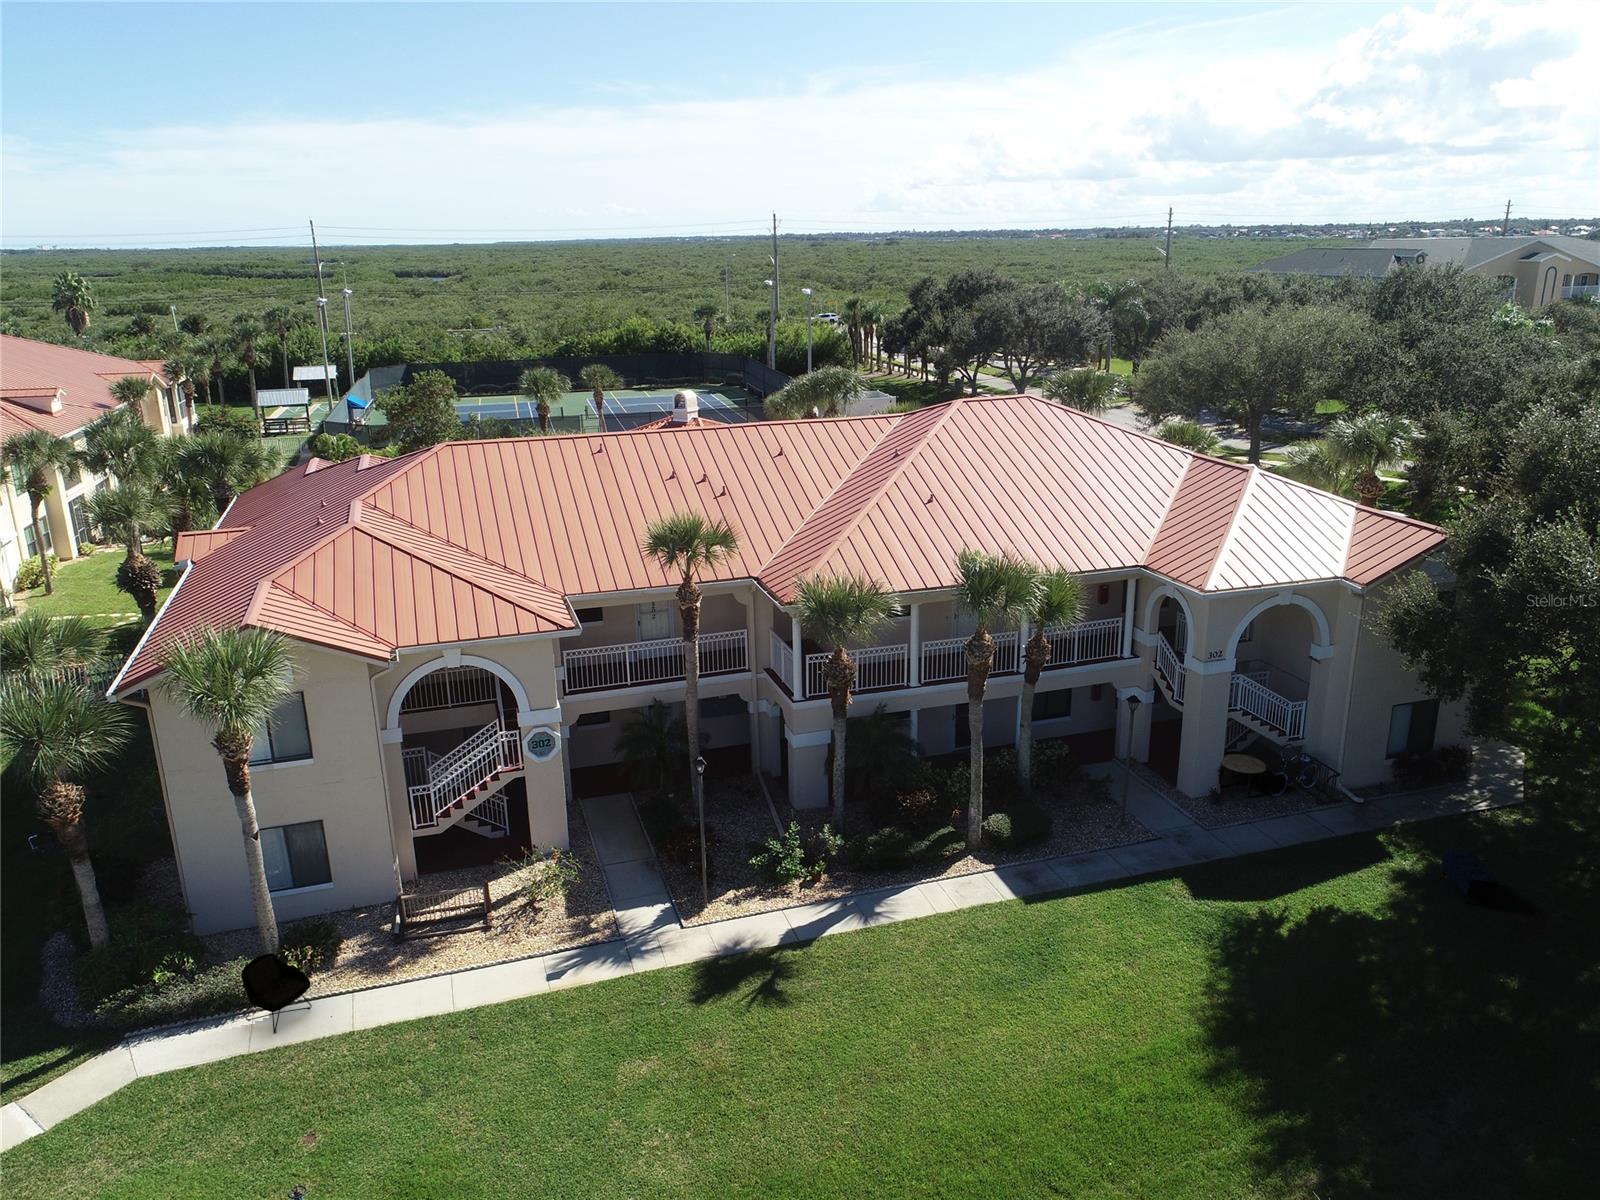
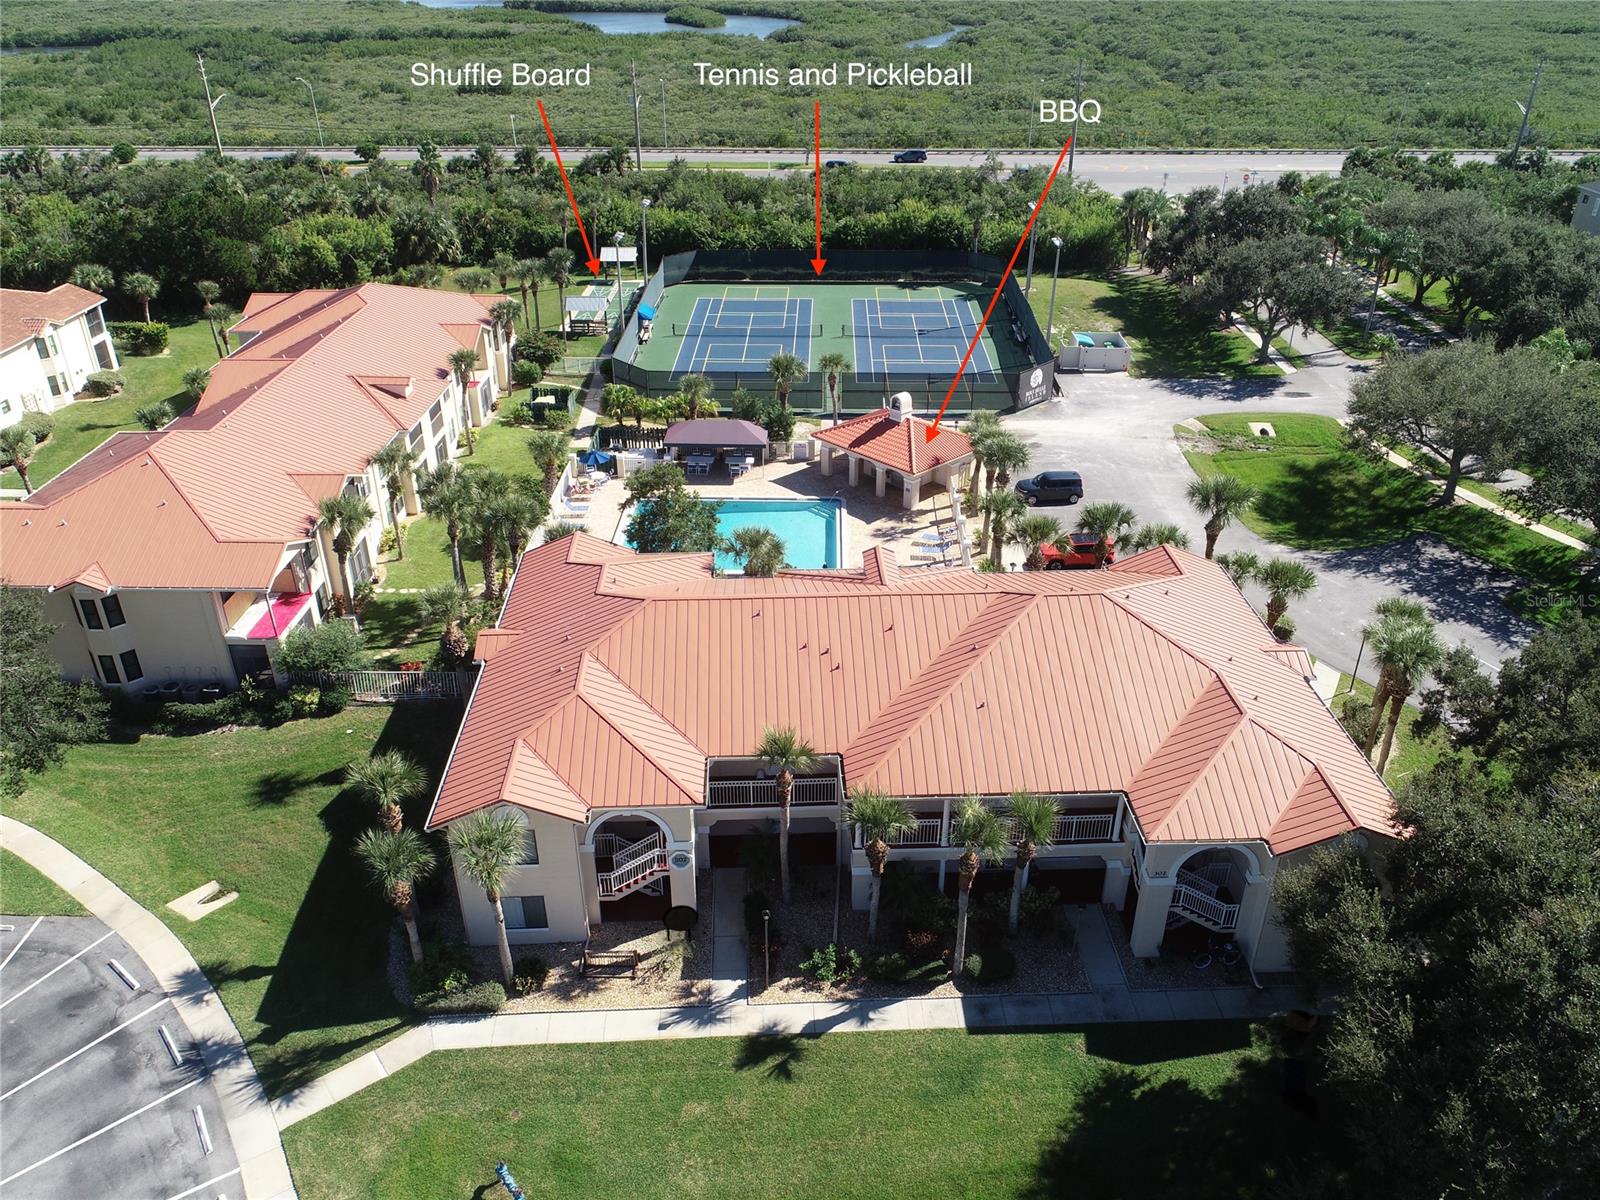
round table: present [1219,751,1269,798] -> present [663,905,699,943]
lounge chair: present [241,953,312,1033] -> present [1282,1010,1321,1044]

